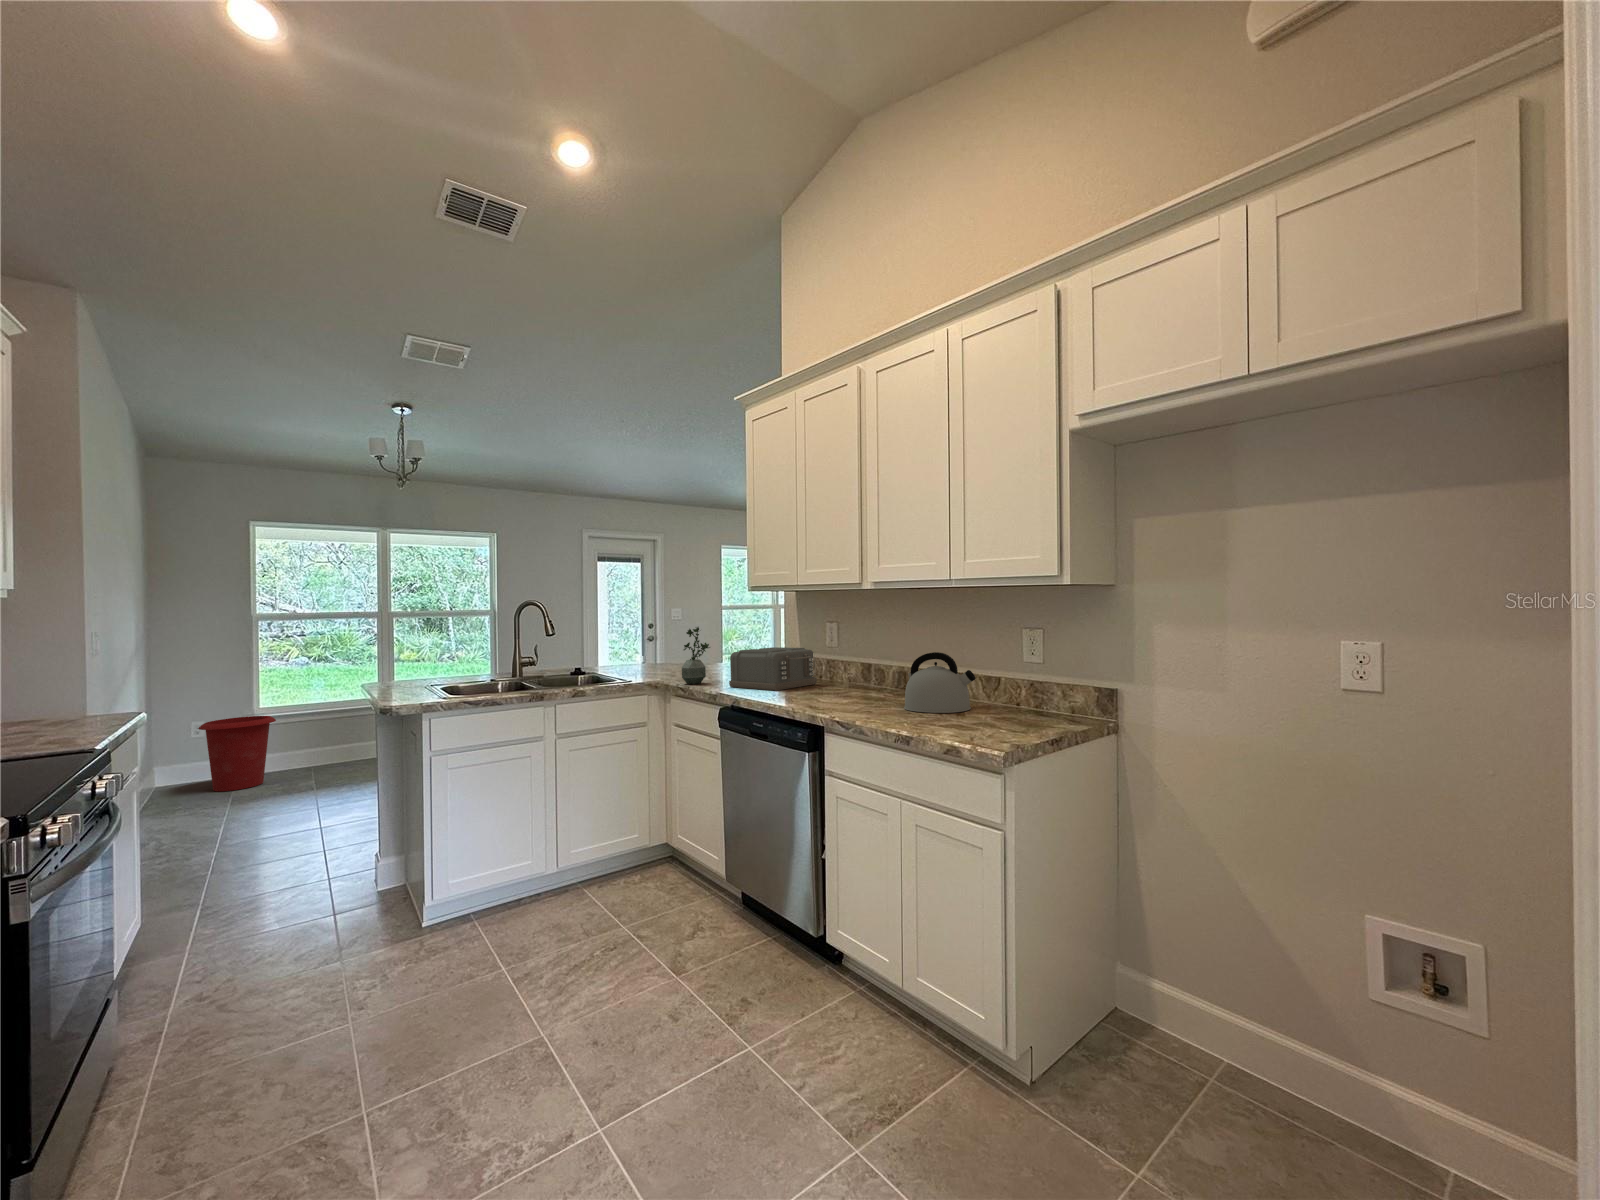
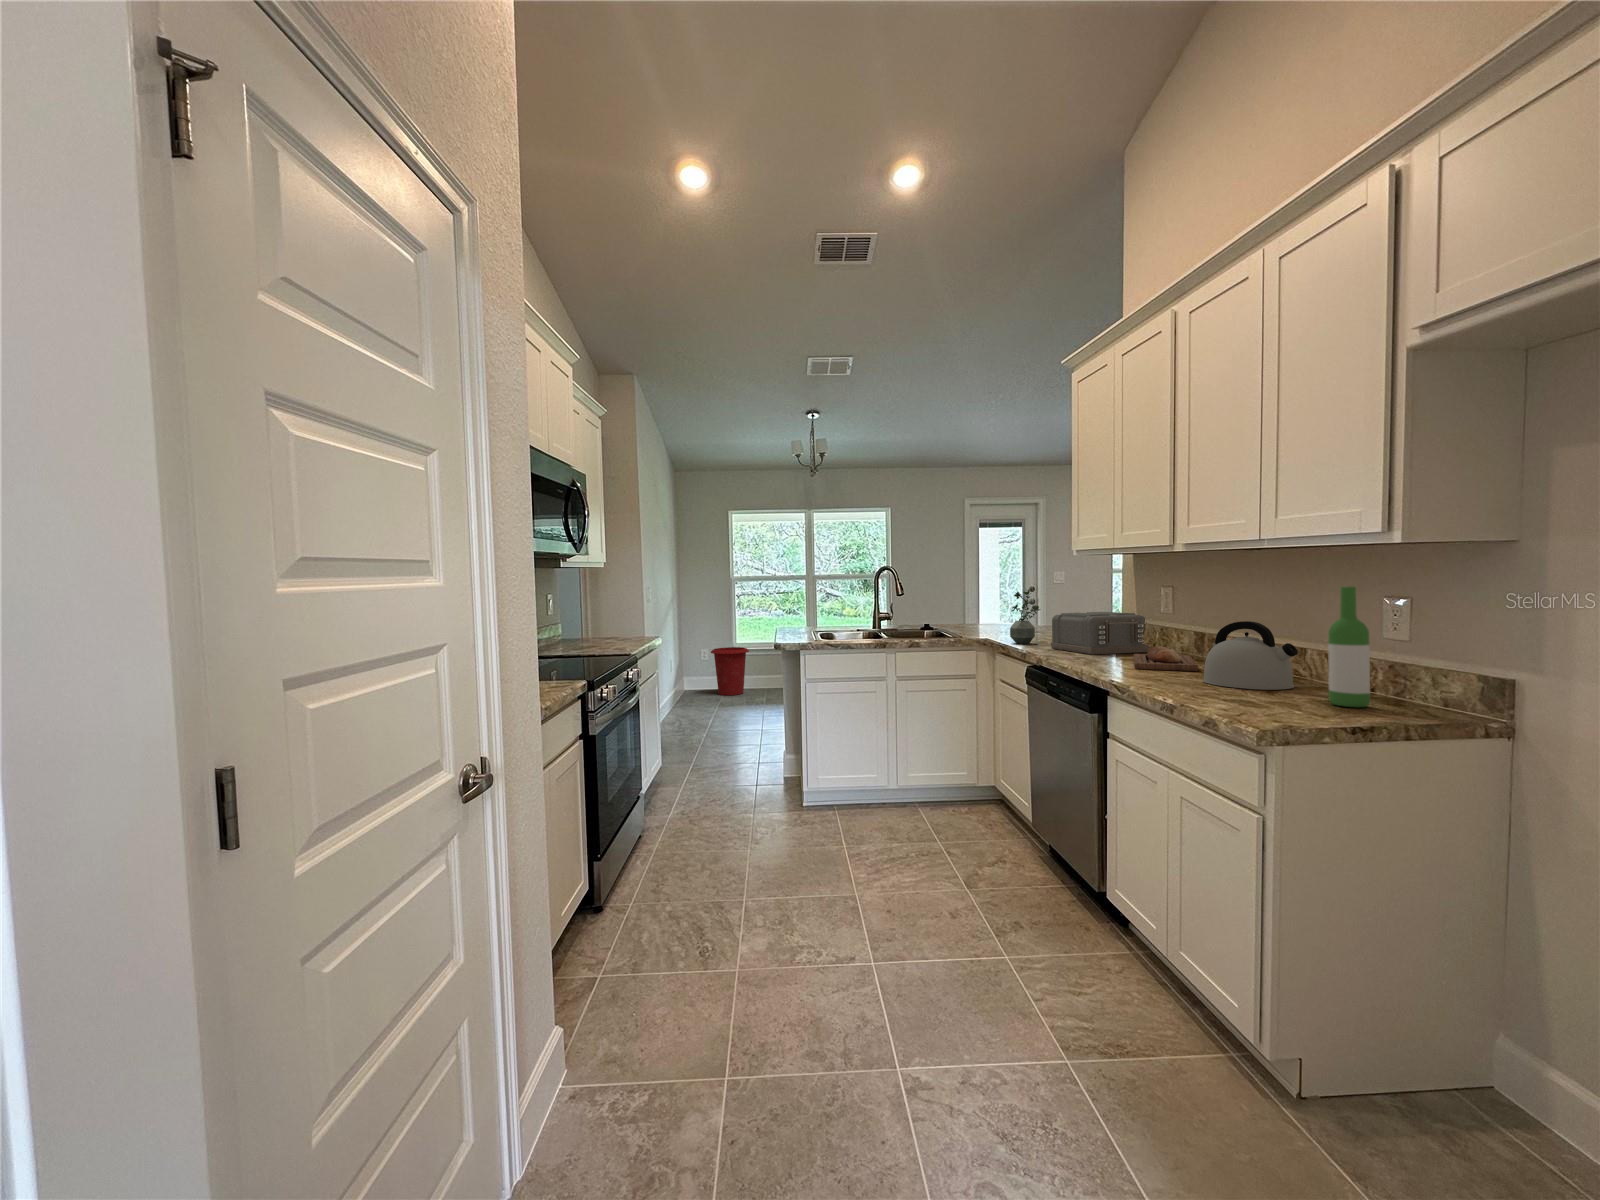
wine bottle: none [1014,621,1043,721] -> present [1328,587,1370,707]
bread loaf: none [817,678,884,702] -> present [1133,646,1198,671]

